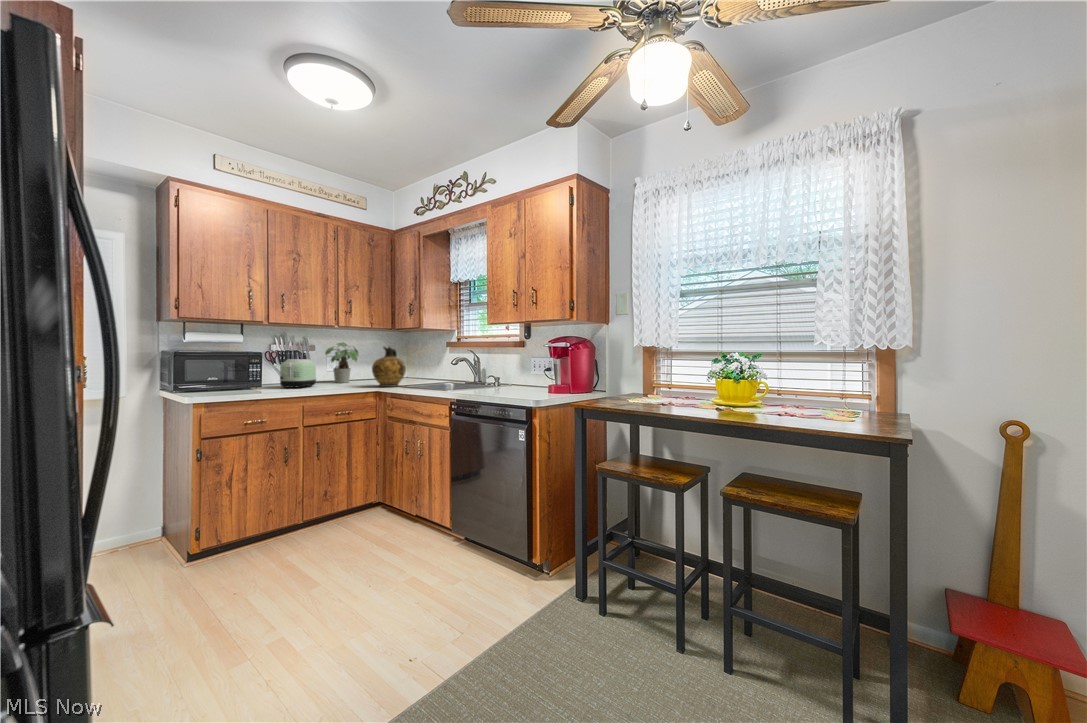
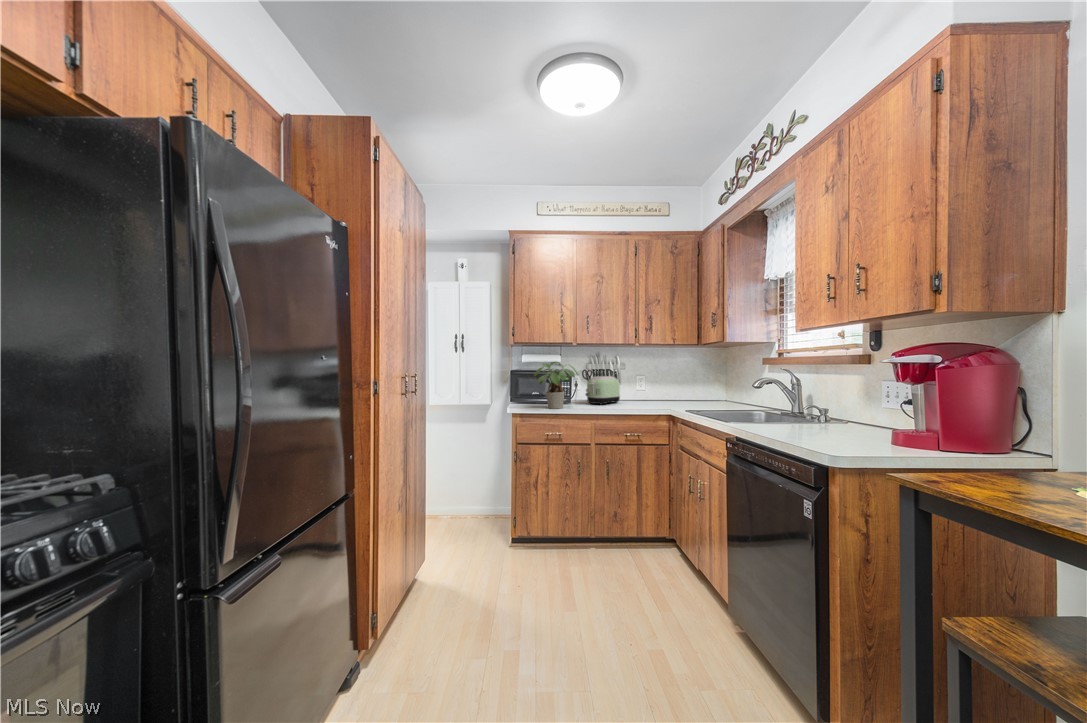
potted plant: present [325,342,358,383] -> present [534,362,578,409]
ceramic jug: present [372,347,406,387] -> none [667,363,705,409]

